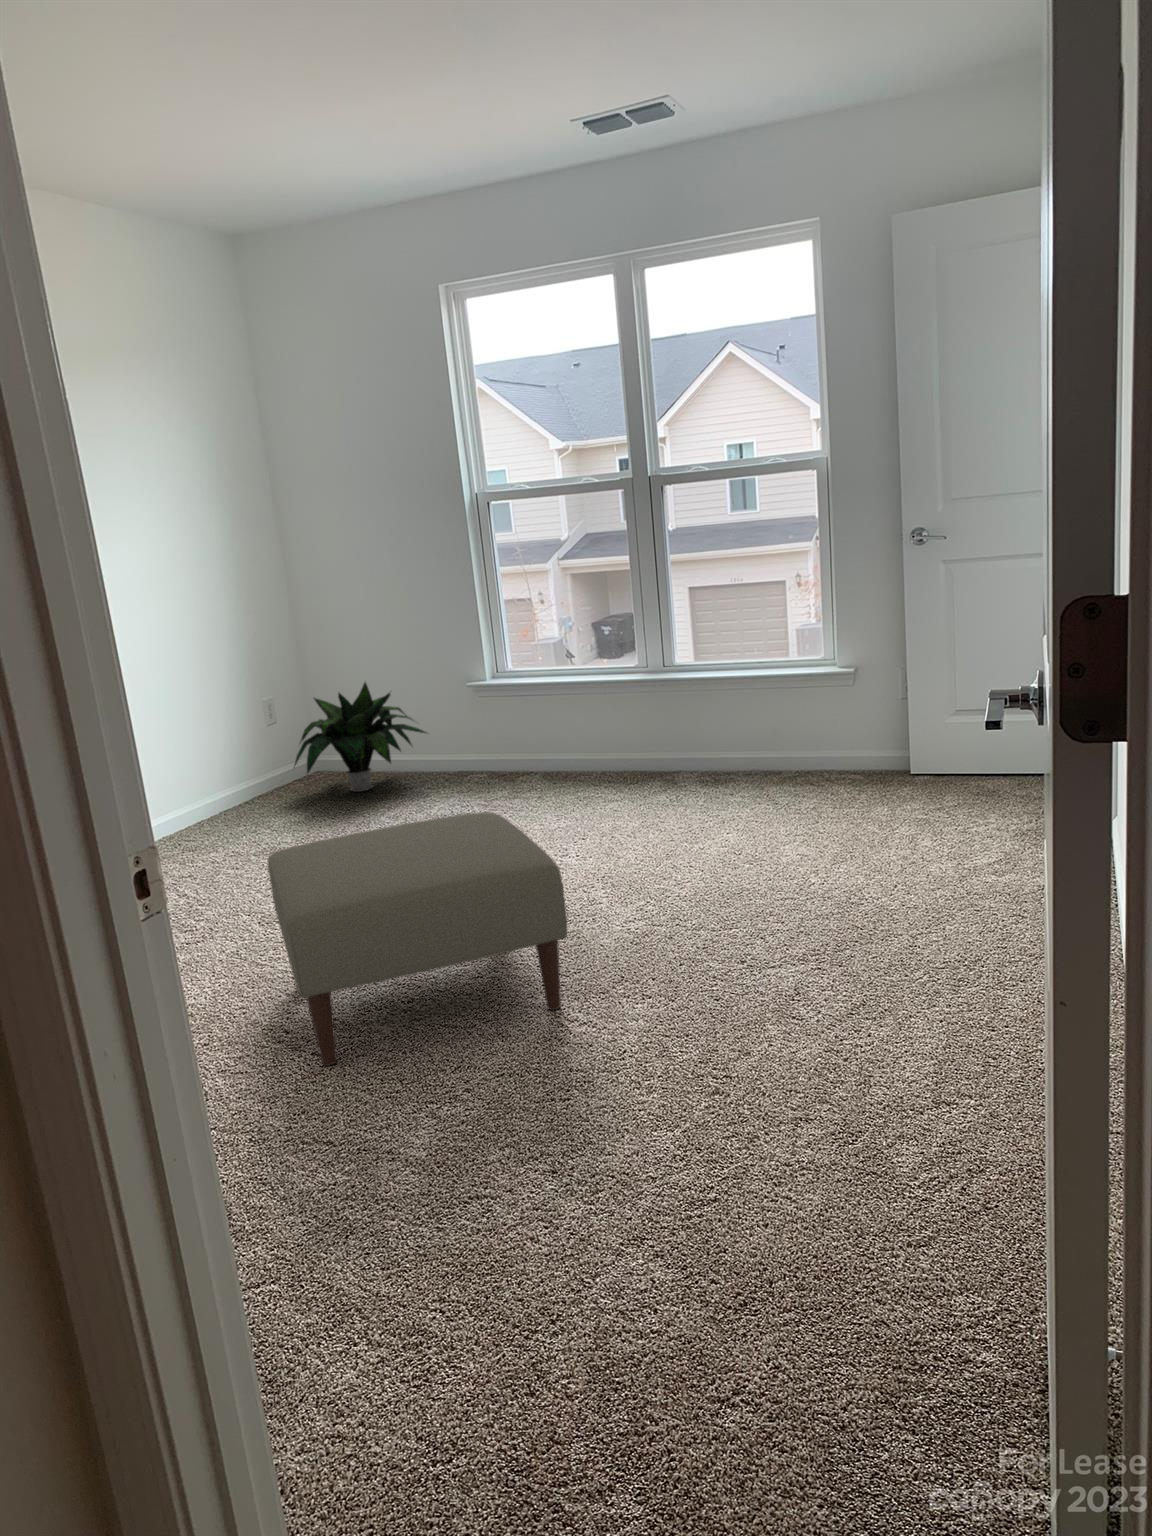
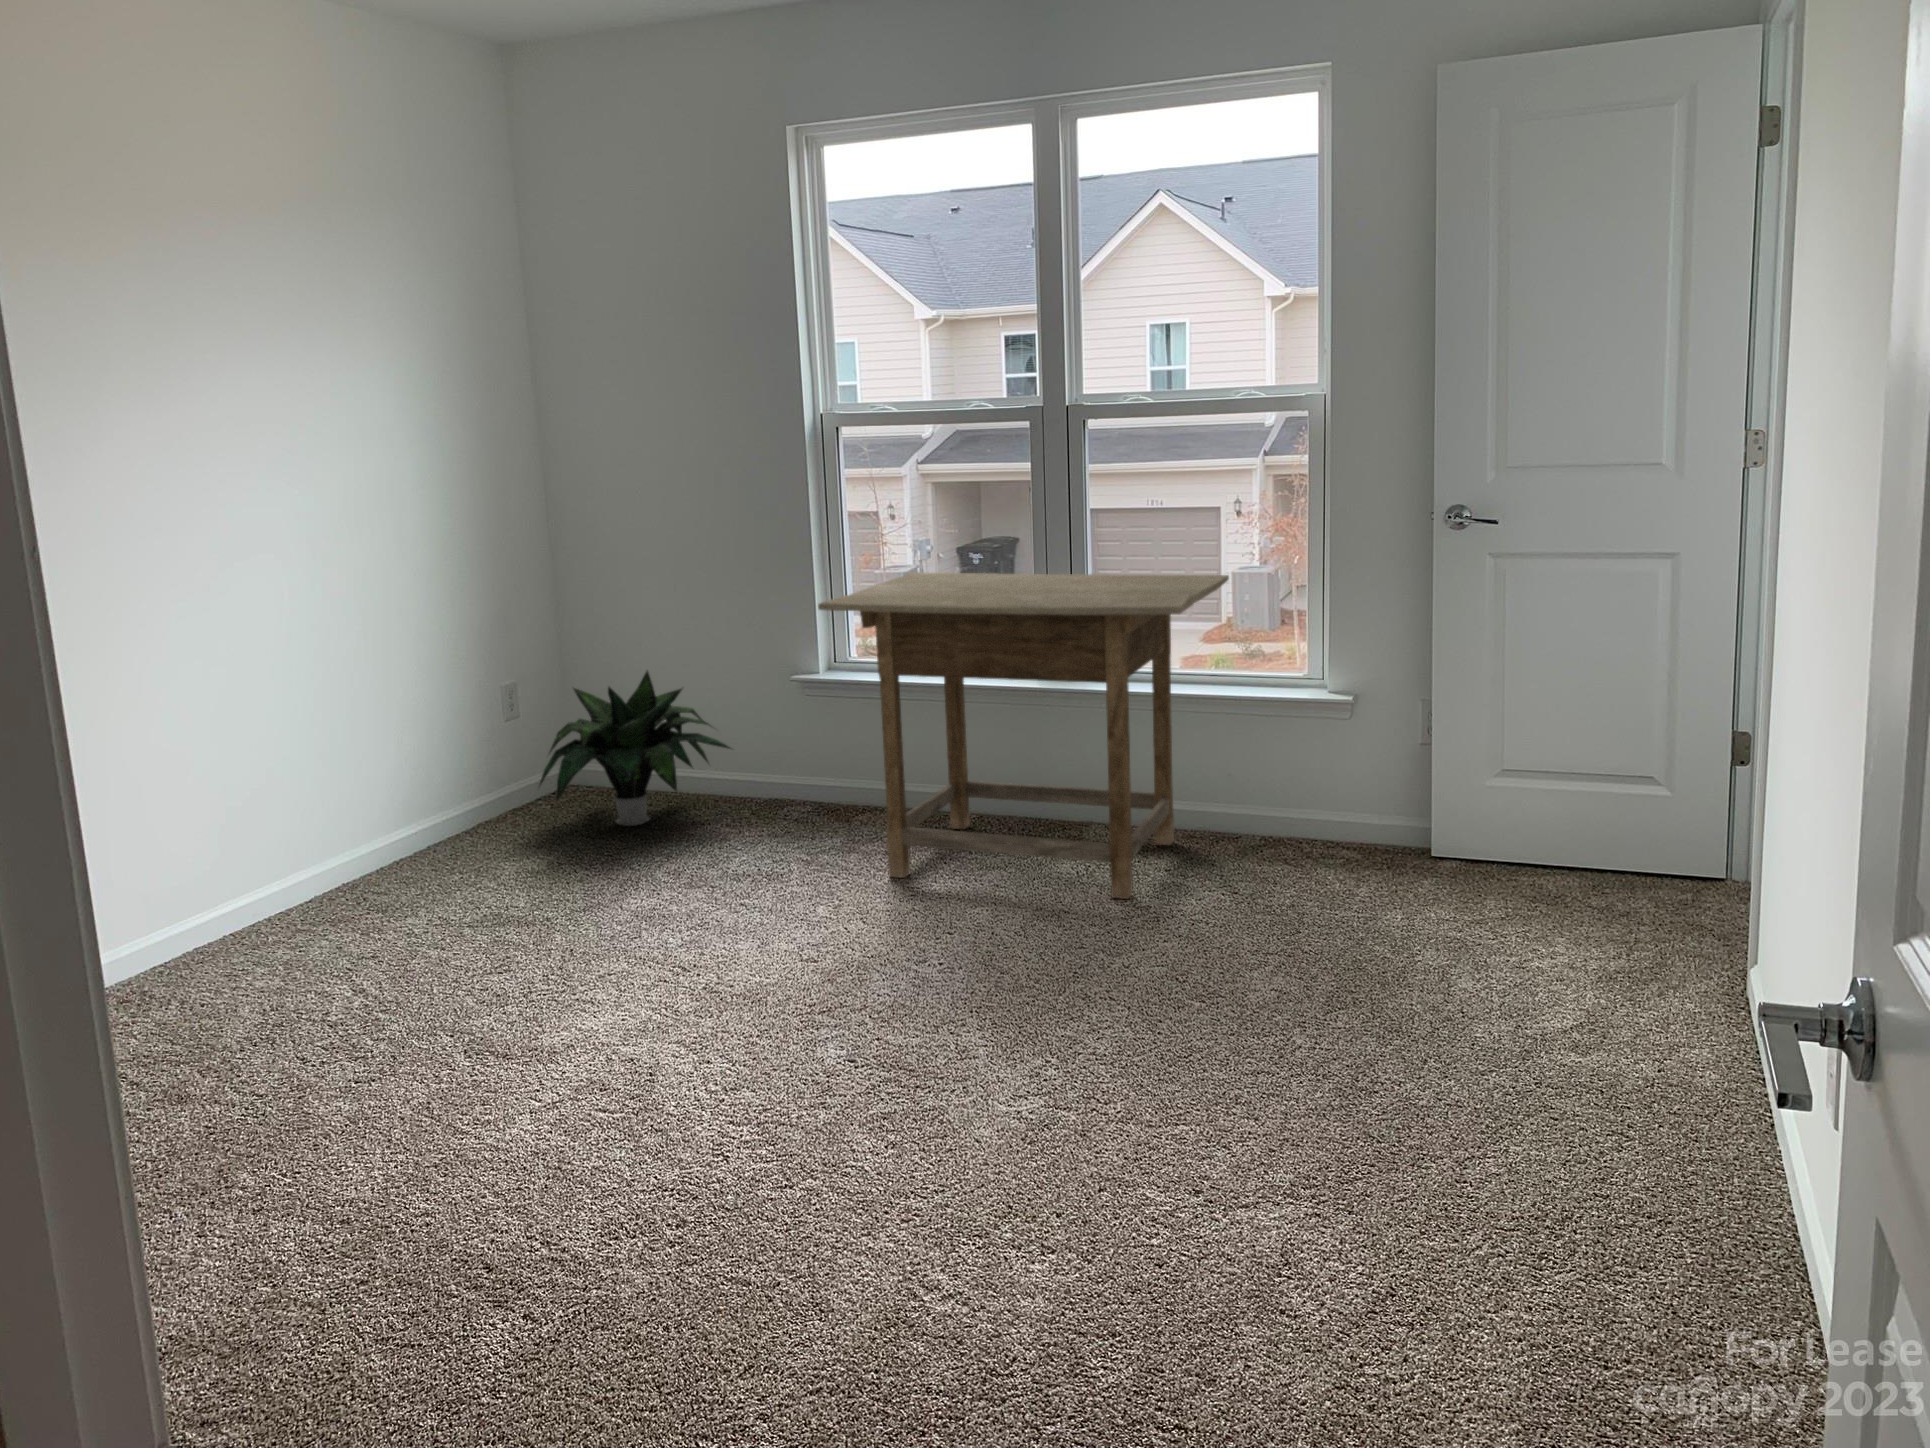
desk: none [481,588,766,811] -> present [818,572,1229,899]
ottoman: present [268,812,567,1066] -> none [479,923,931,1347]

